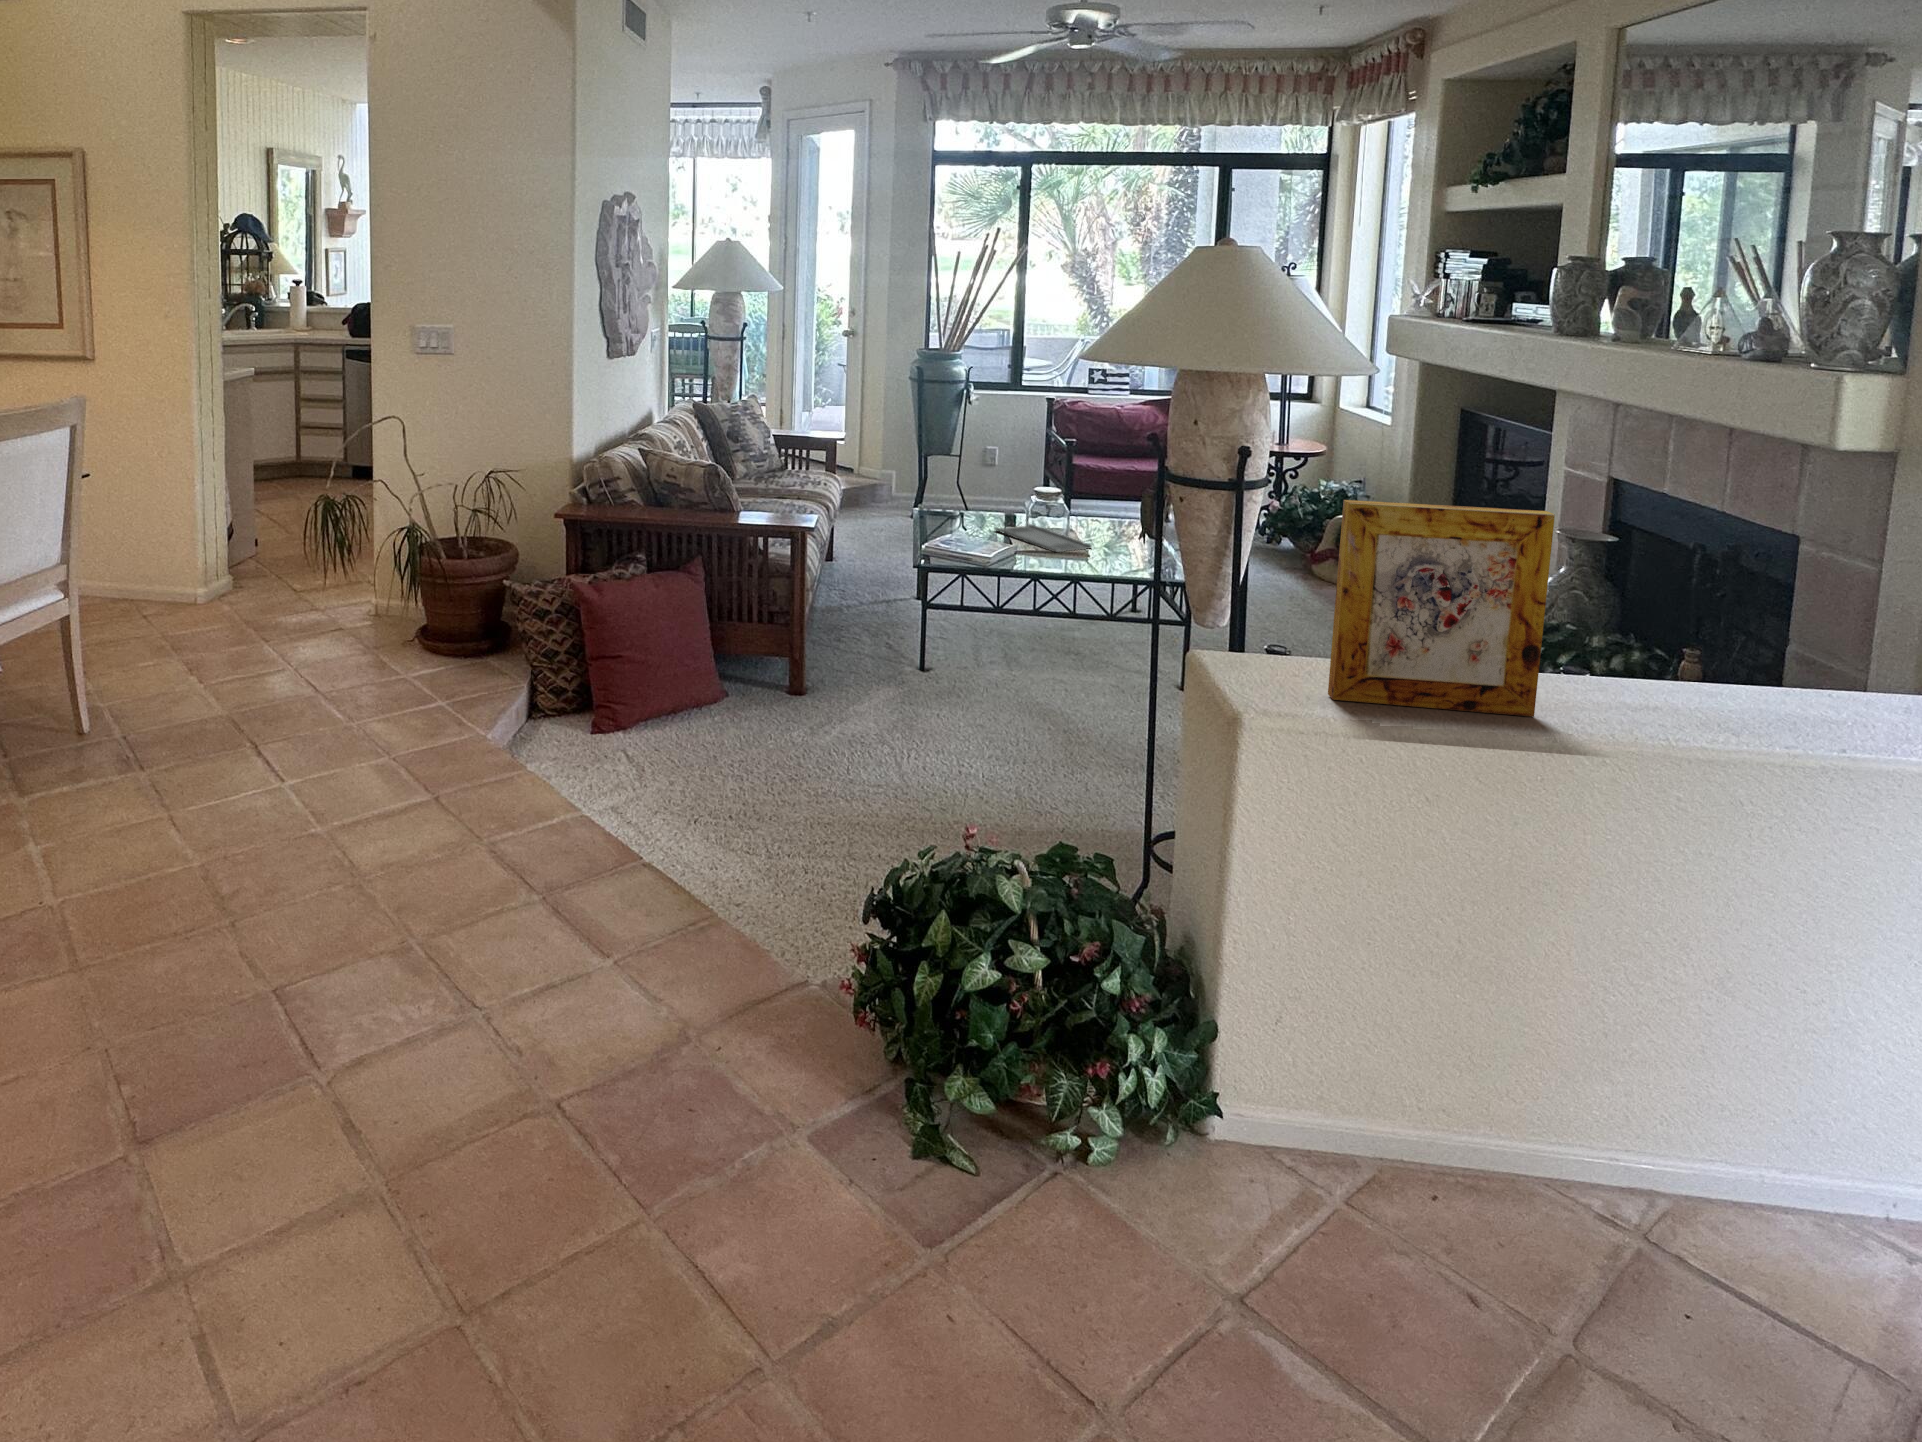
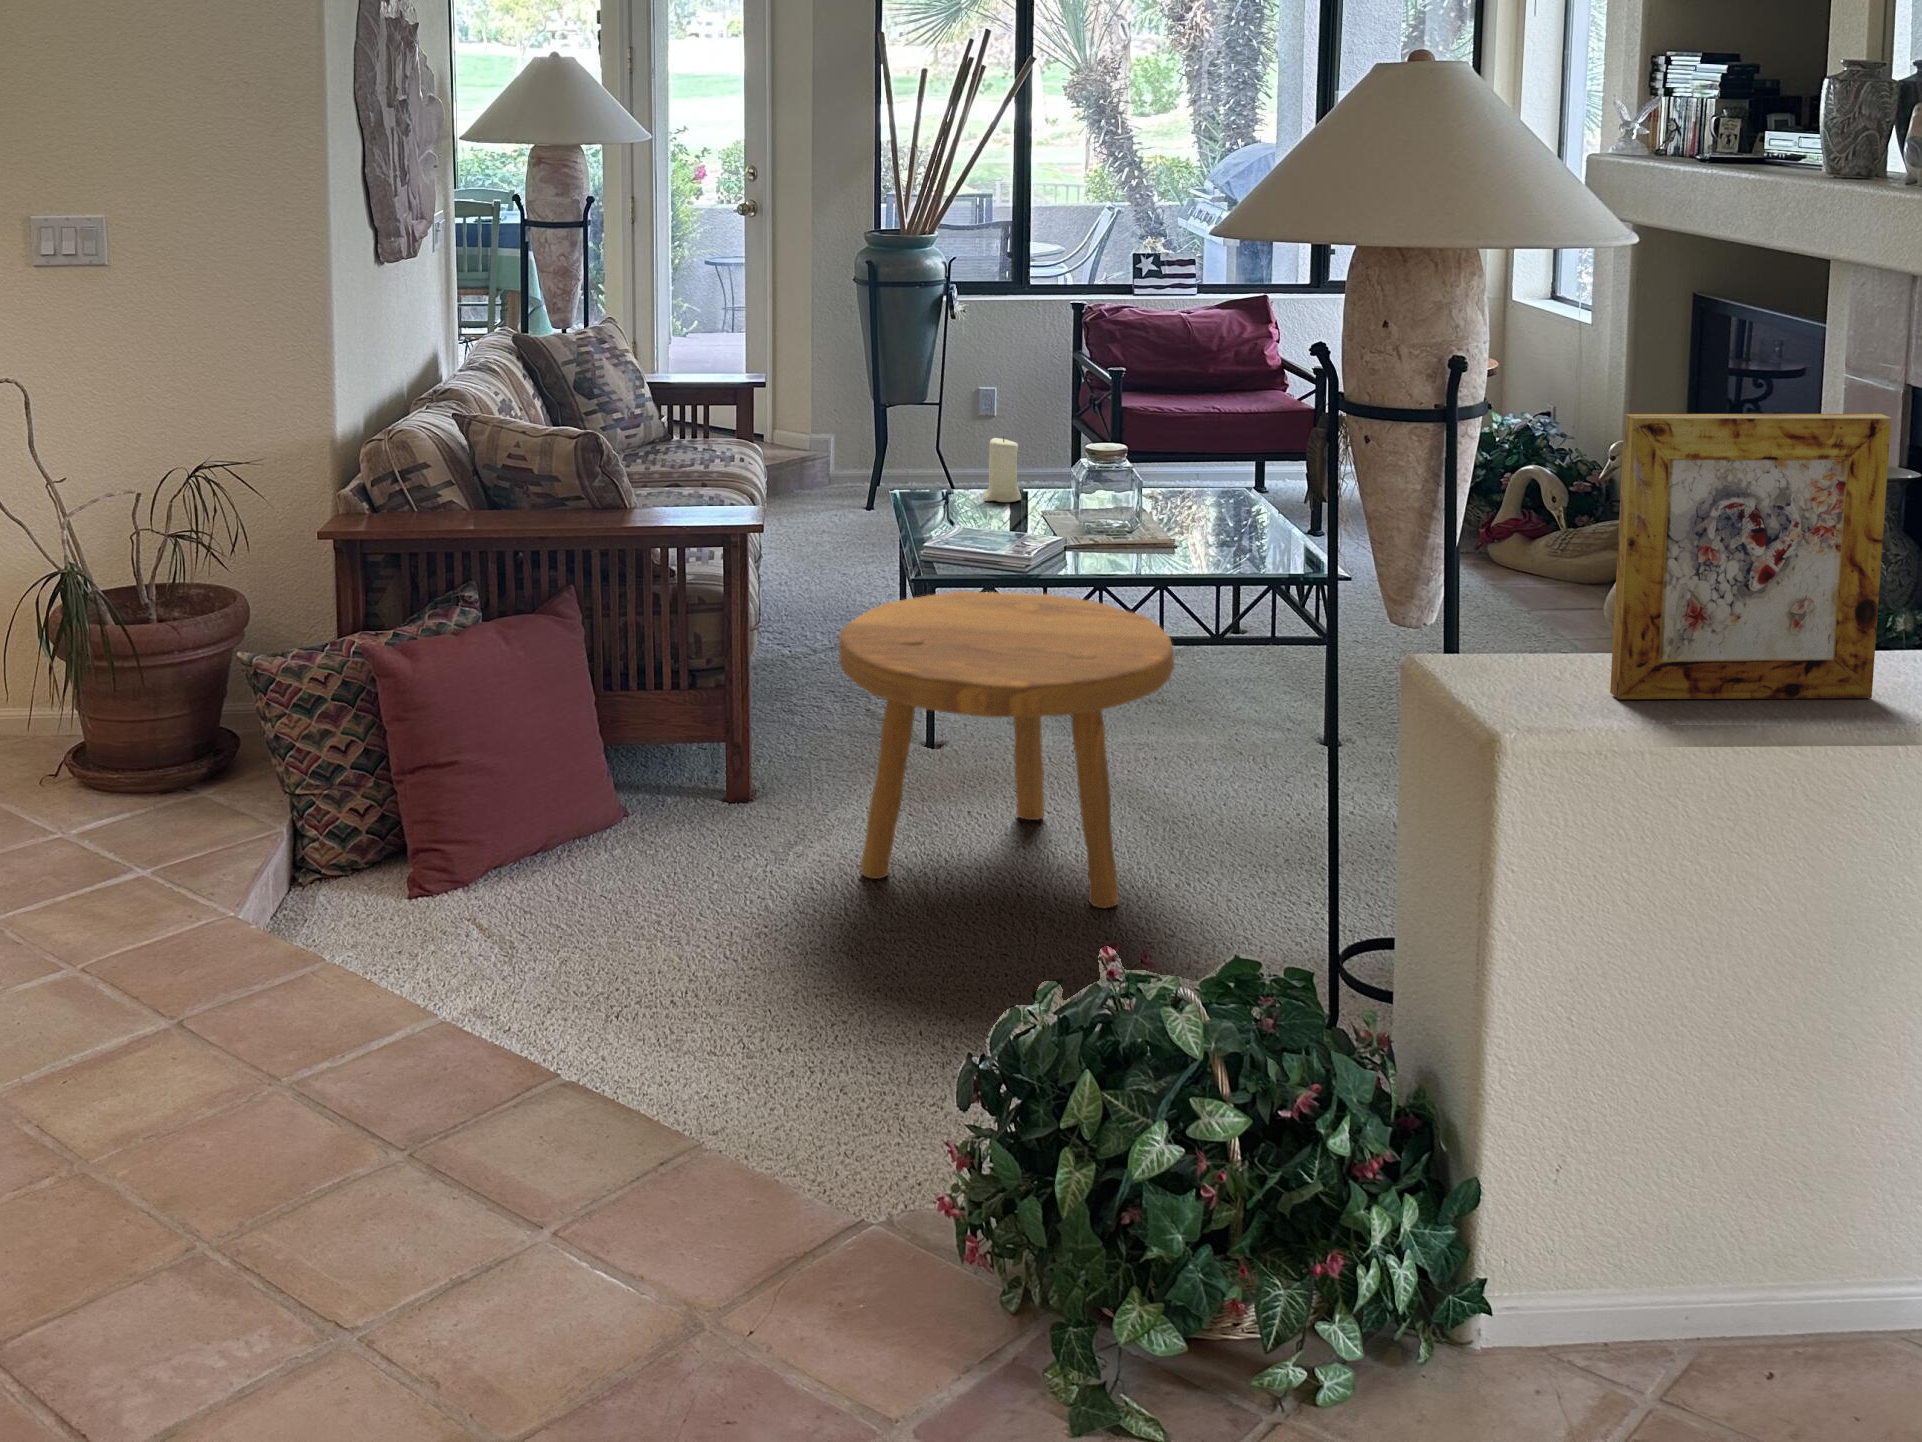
candle: none [965,479,989,520] -> present [983,436,1021,502]
tray: present [994,524,1092,552] -> none [1034,503,1190,545]
footstool: none [852,575,1064,785] -> present [839,591,1174,908]

